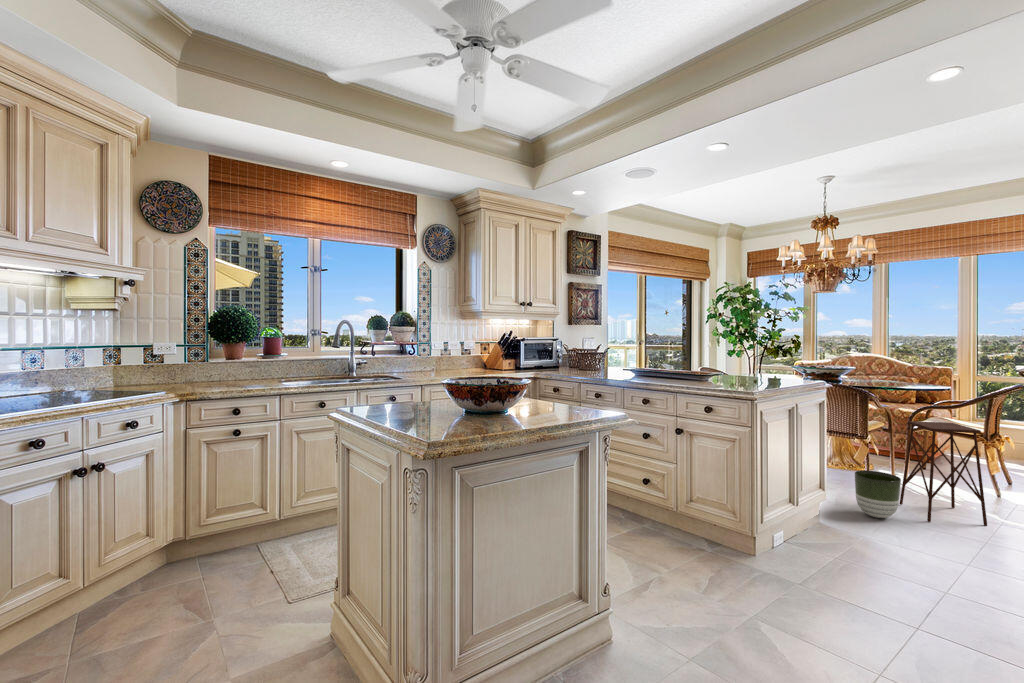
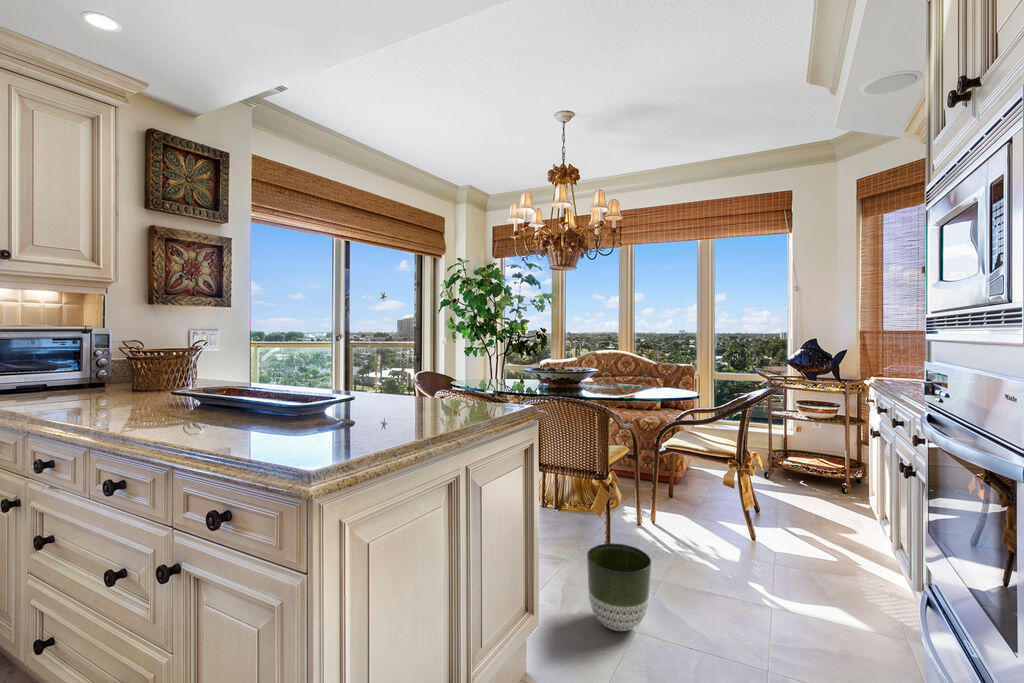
side table: present [900,421,987,526] -> none [648,452,758,623]

